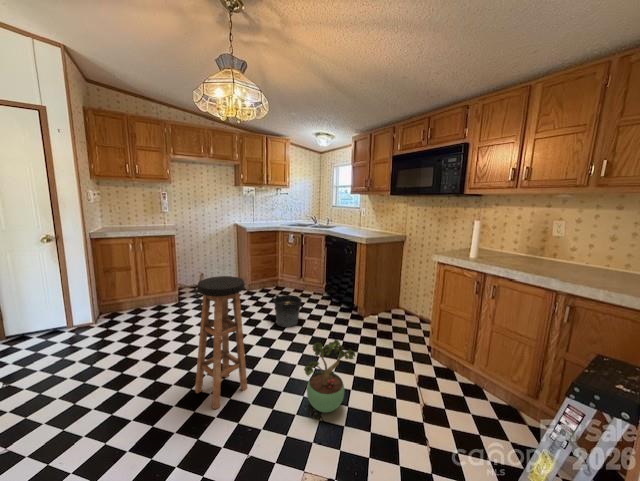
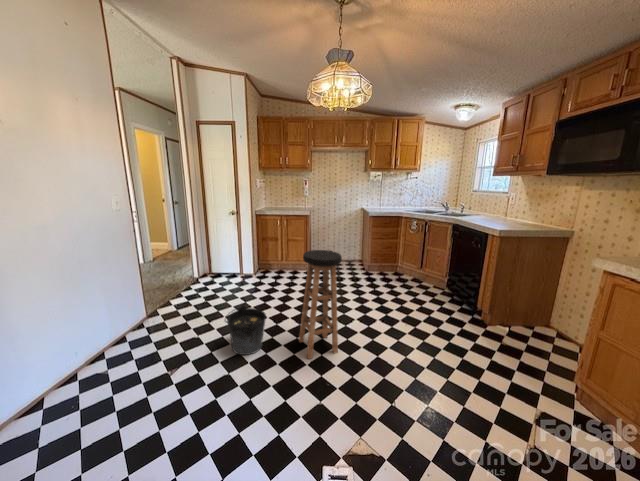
bucket: present [273,295,302,327] -> present [225,306,266,355]
potted plant: present [304,339,355,412] -> none [382,328,440,402]

